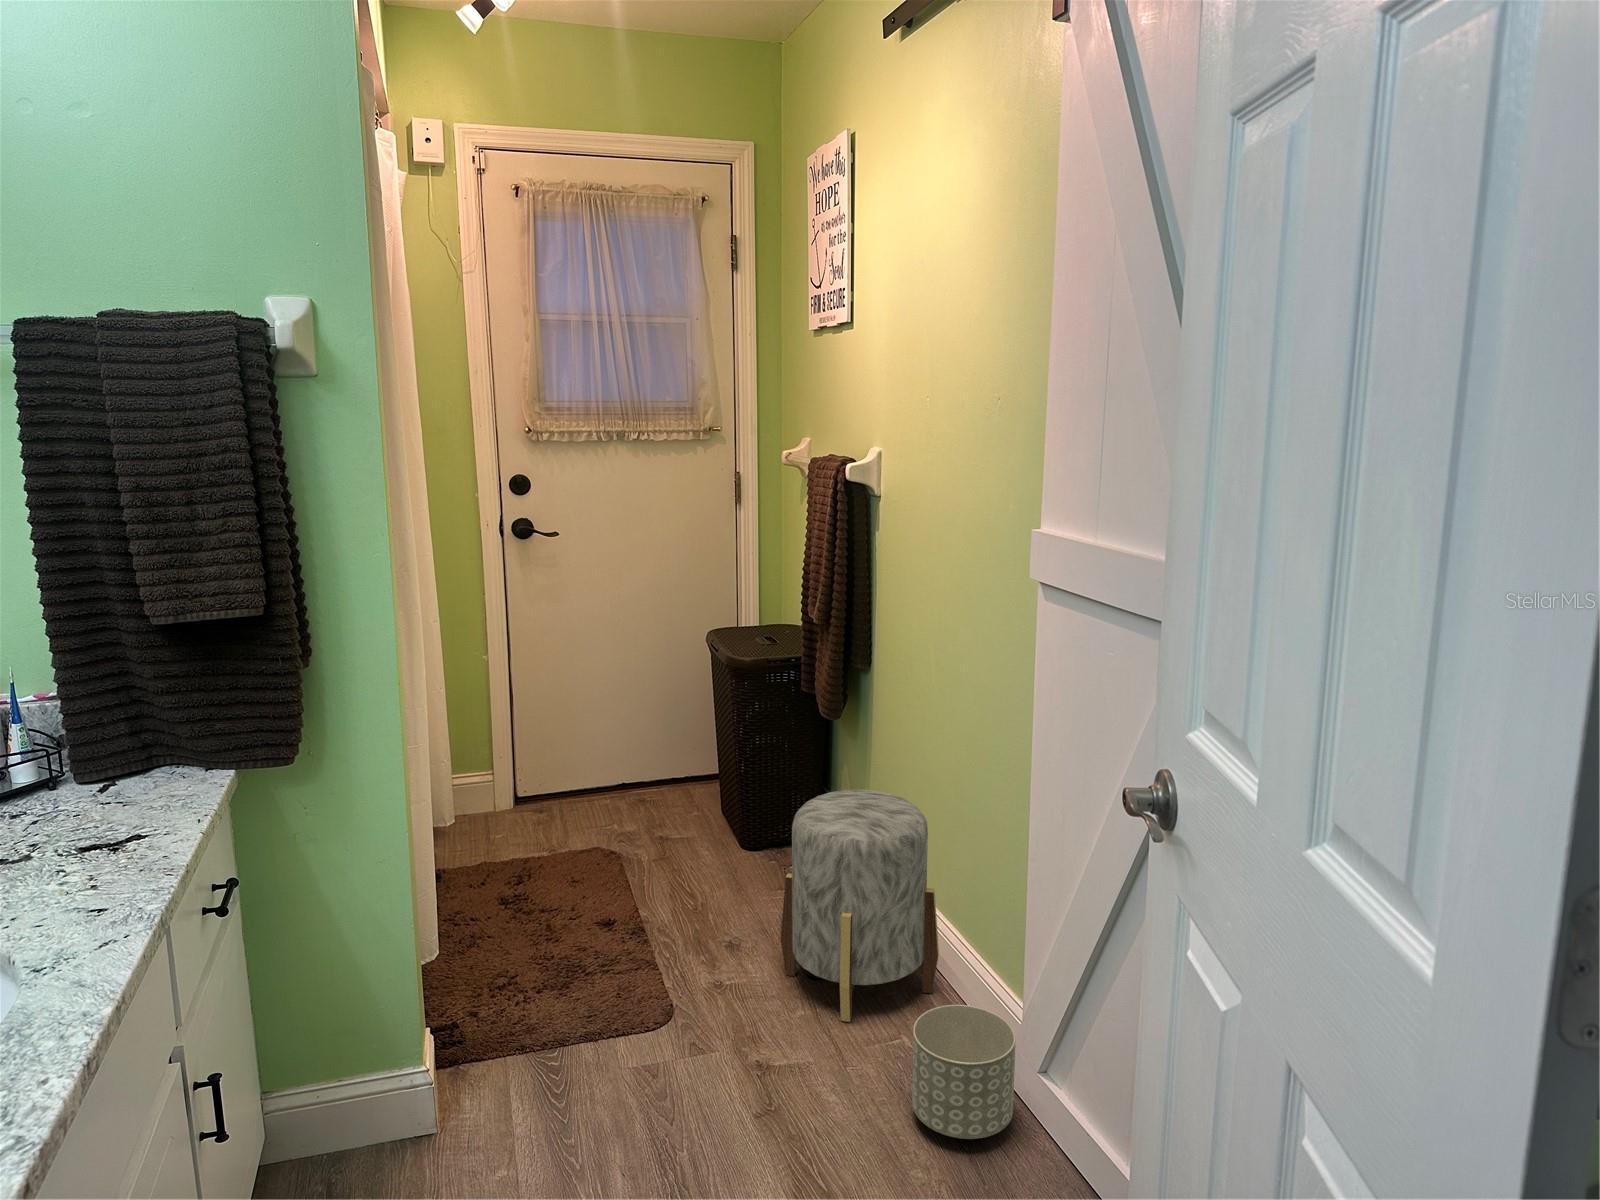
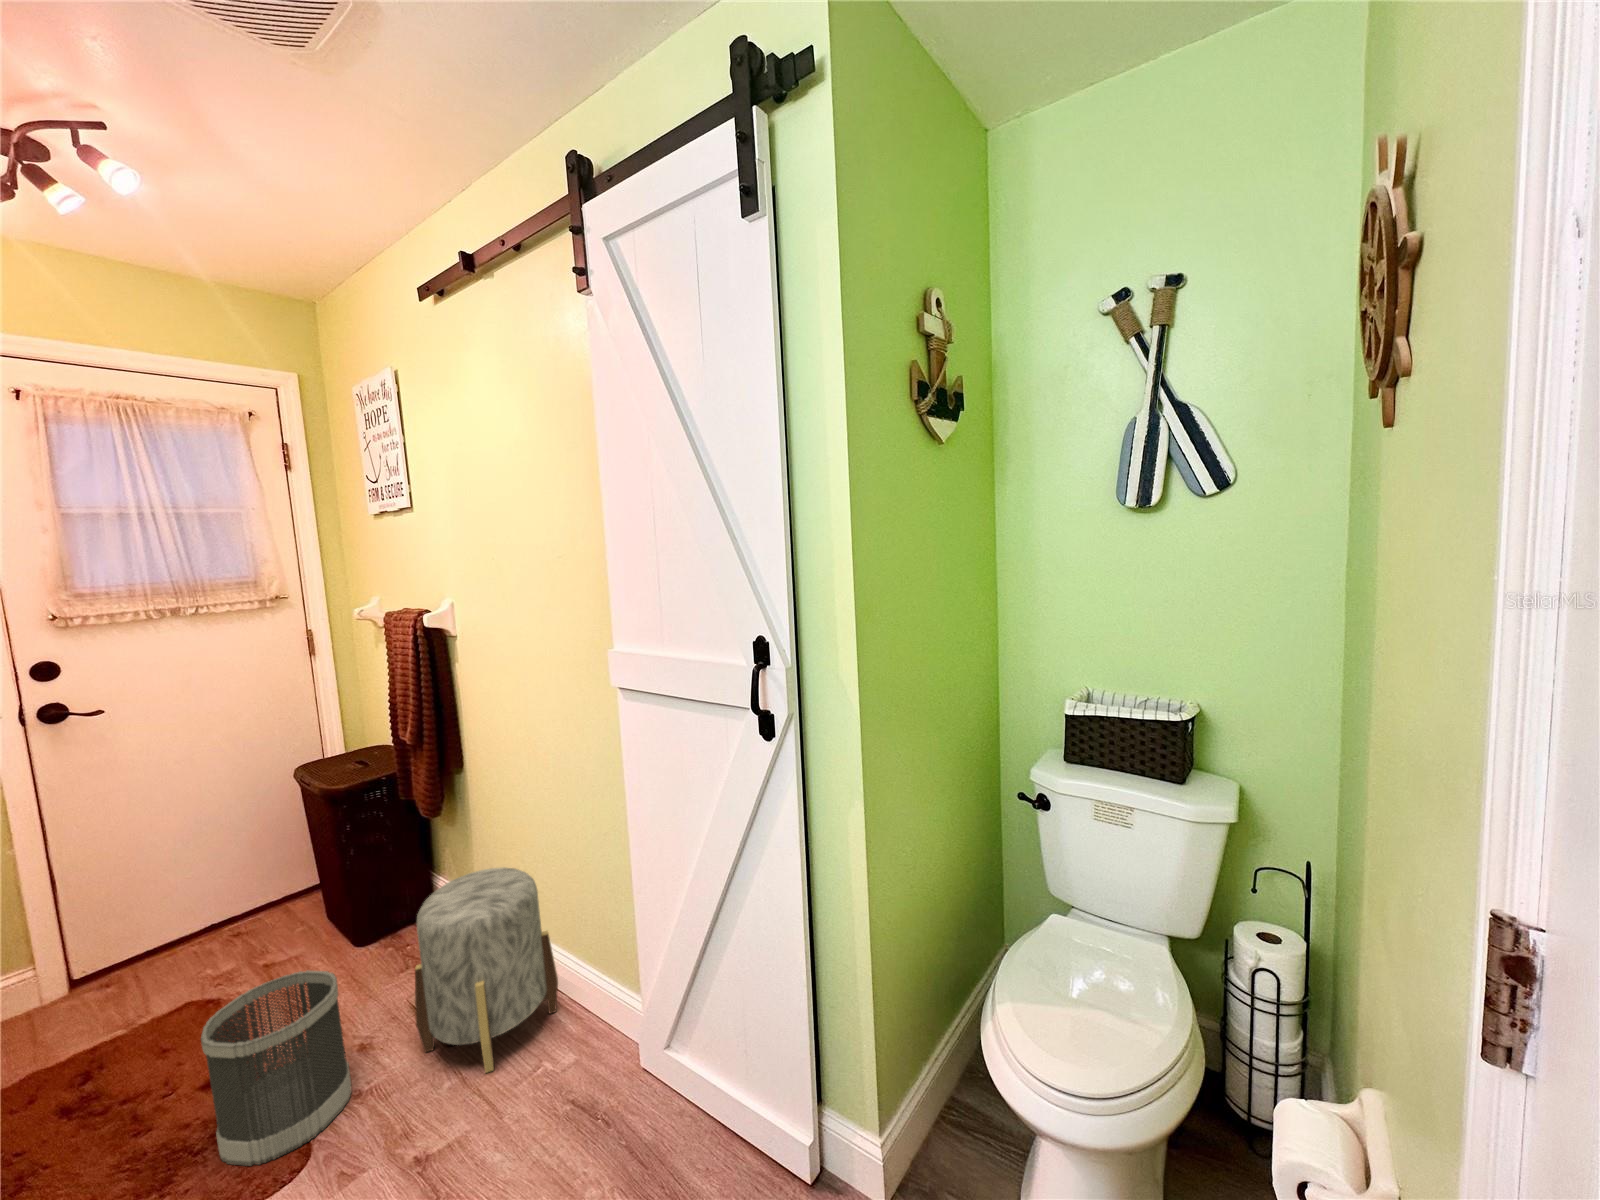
wastebasket: none [599,836,715,1007] -> present [201,971,352,1166]
planter: present [912,1005,1016,1139] -> none [558,1015,644,1137]

